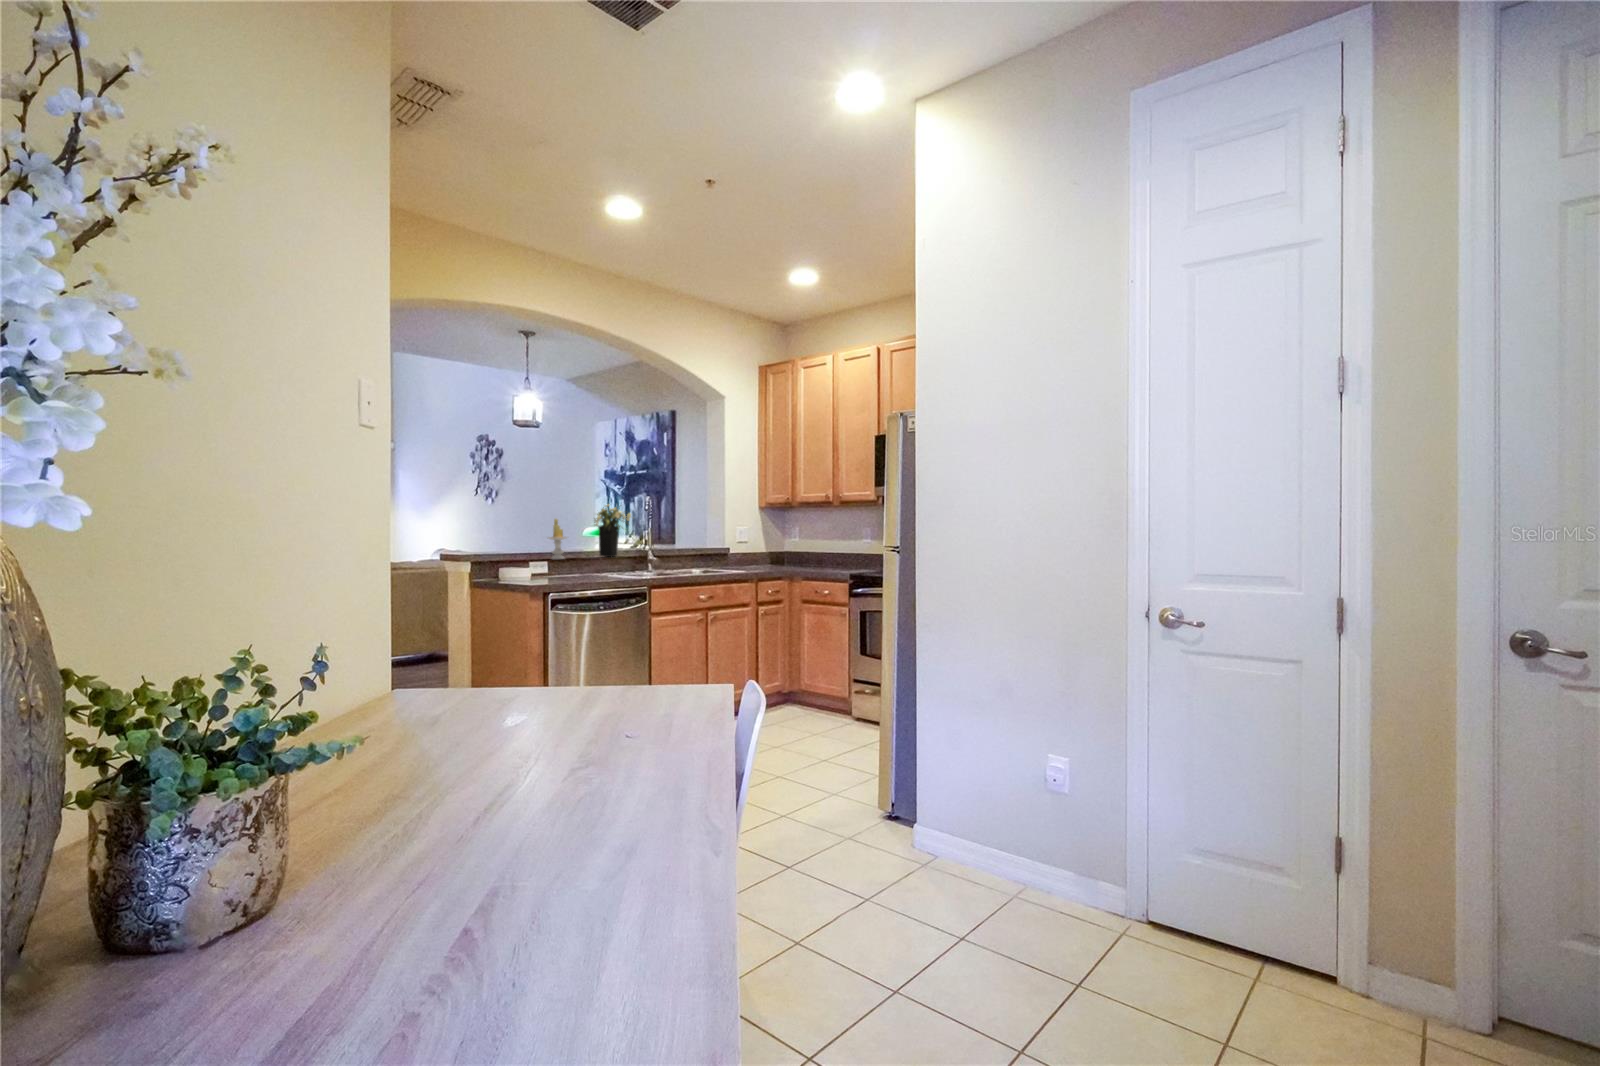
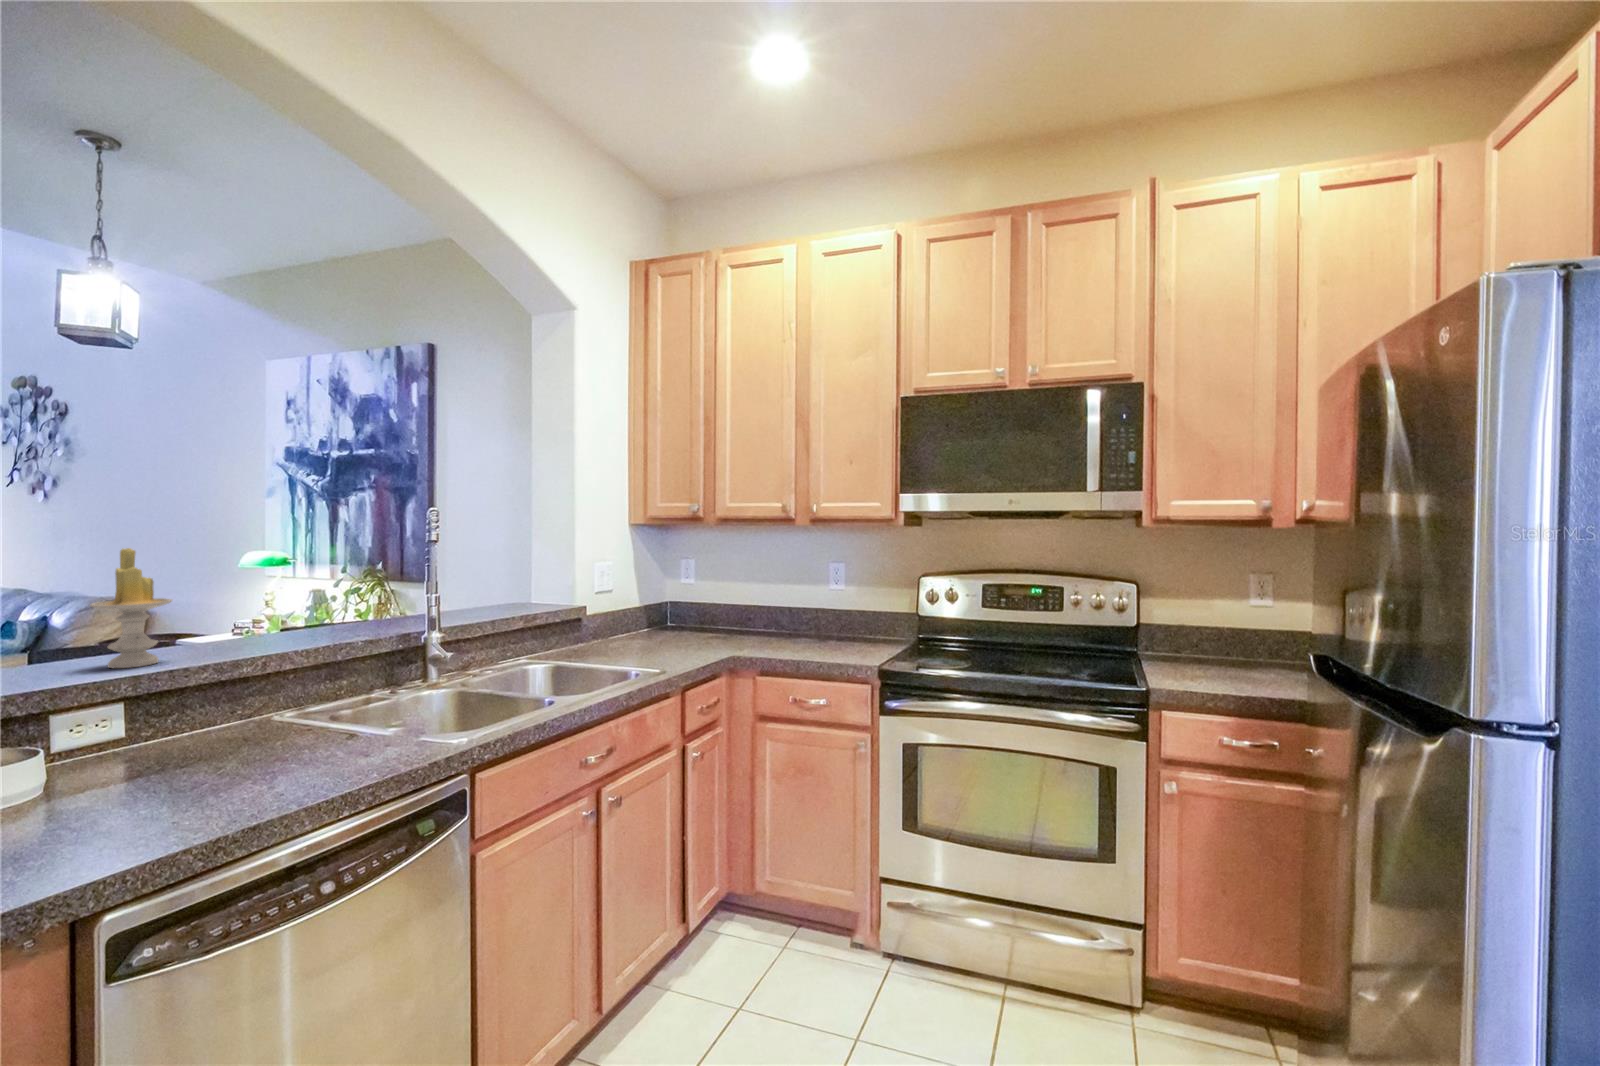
flower arrangement: present [594,505,631,557] -> none [249,508,380,640]

